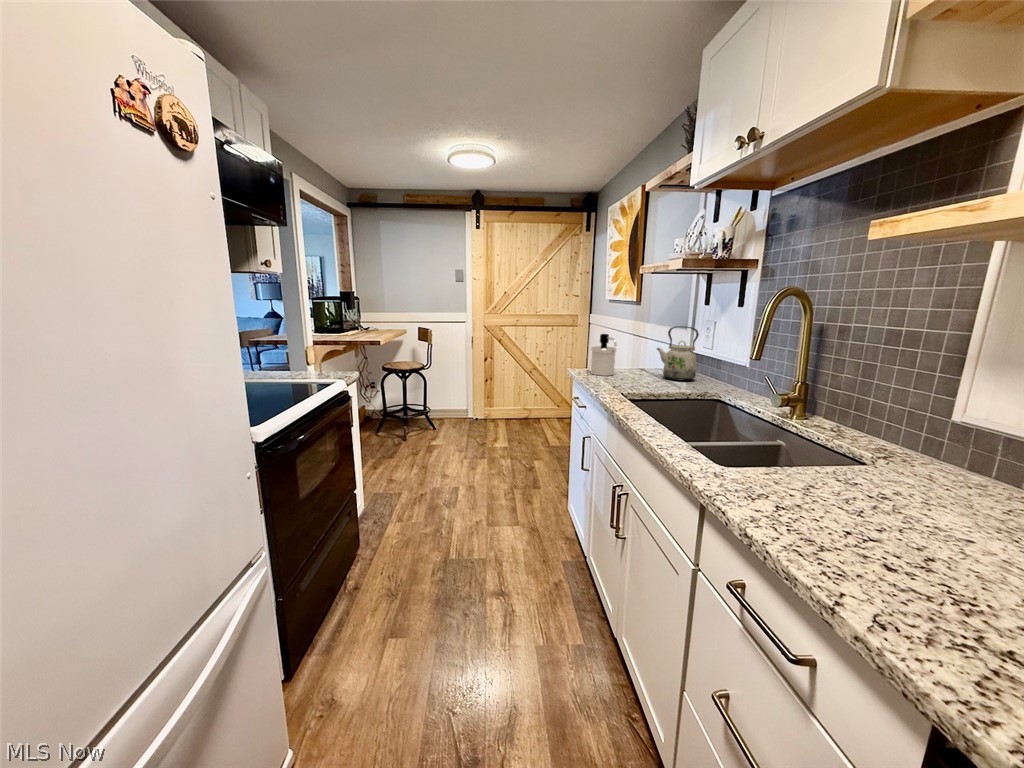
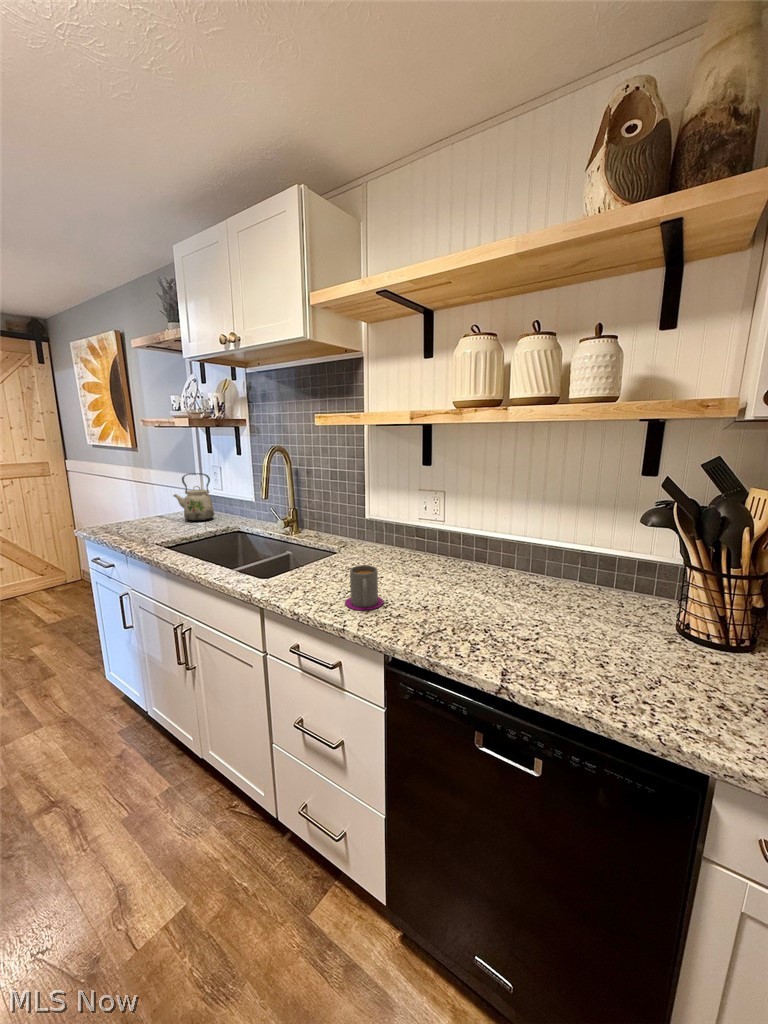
soap dispenser: present [591,334,616,376] -> none [102,488,134,531]
mug: none [854,498,964,604] -> present [345,565,384,610]

